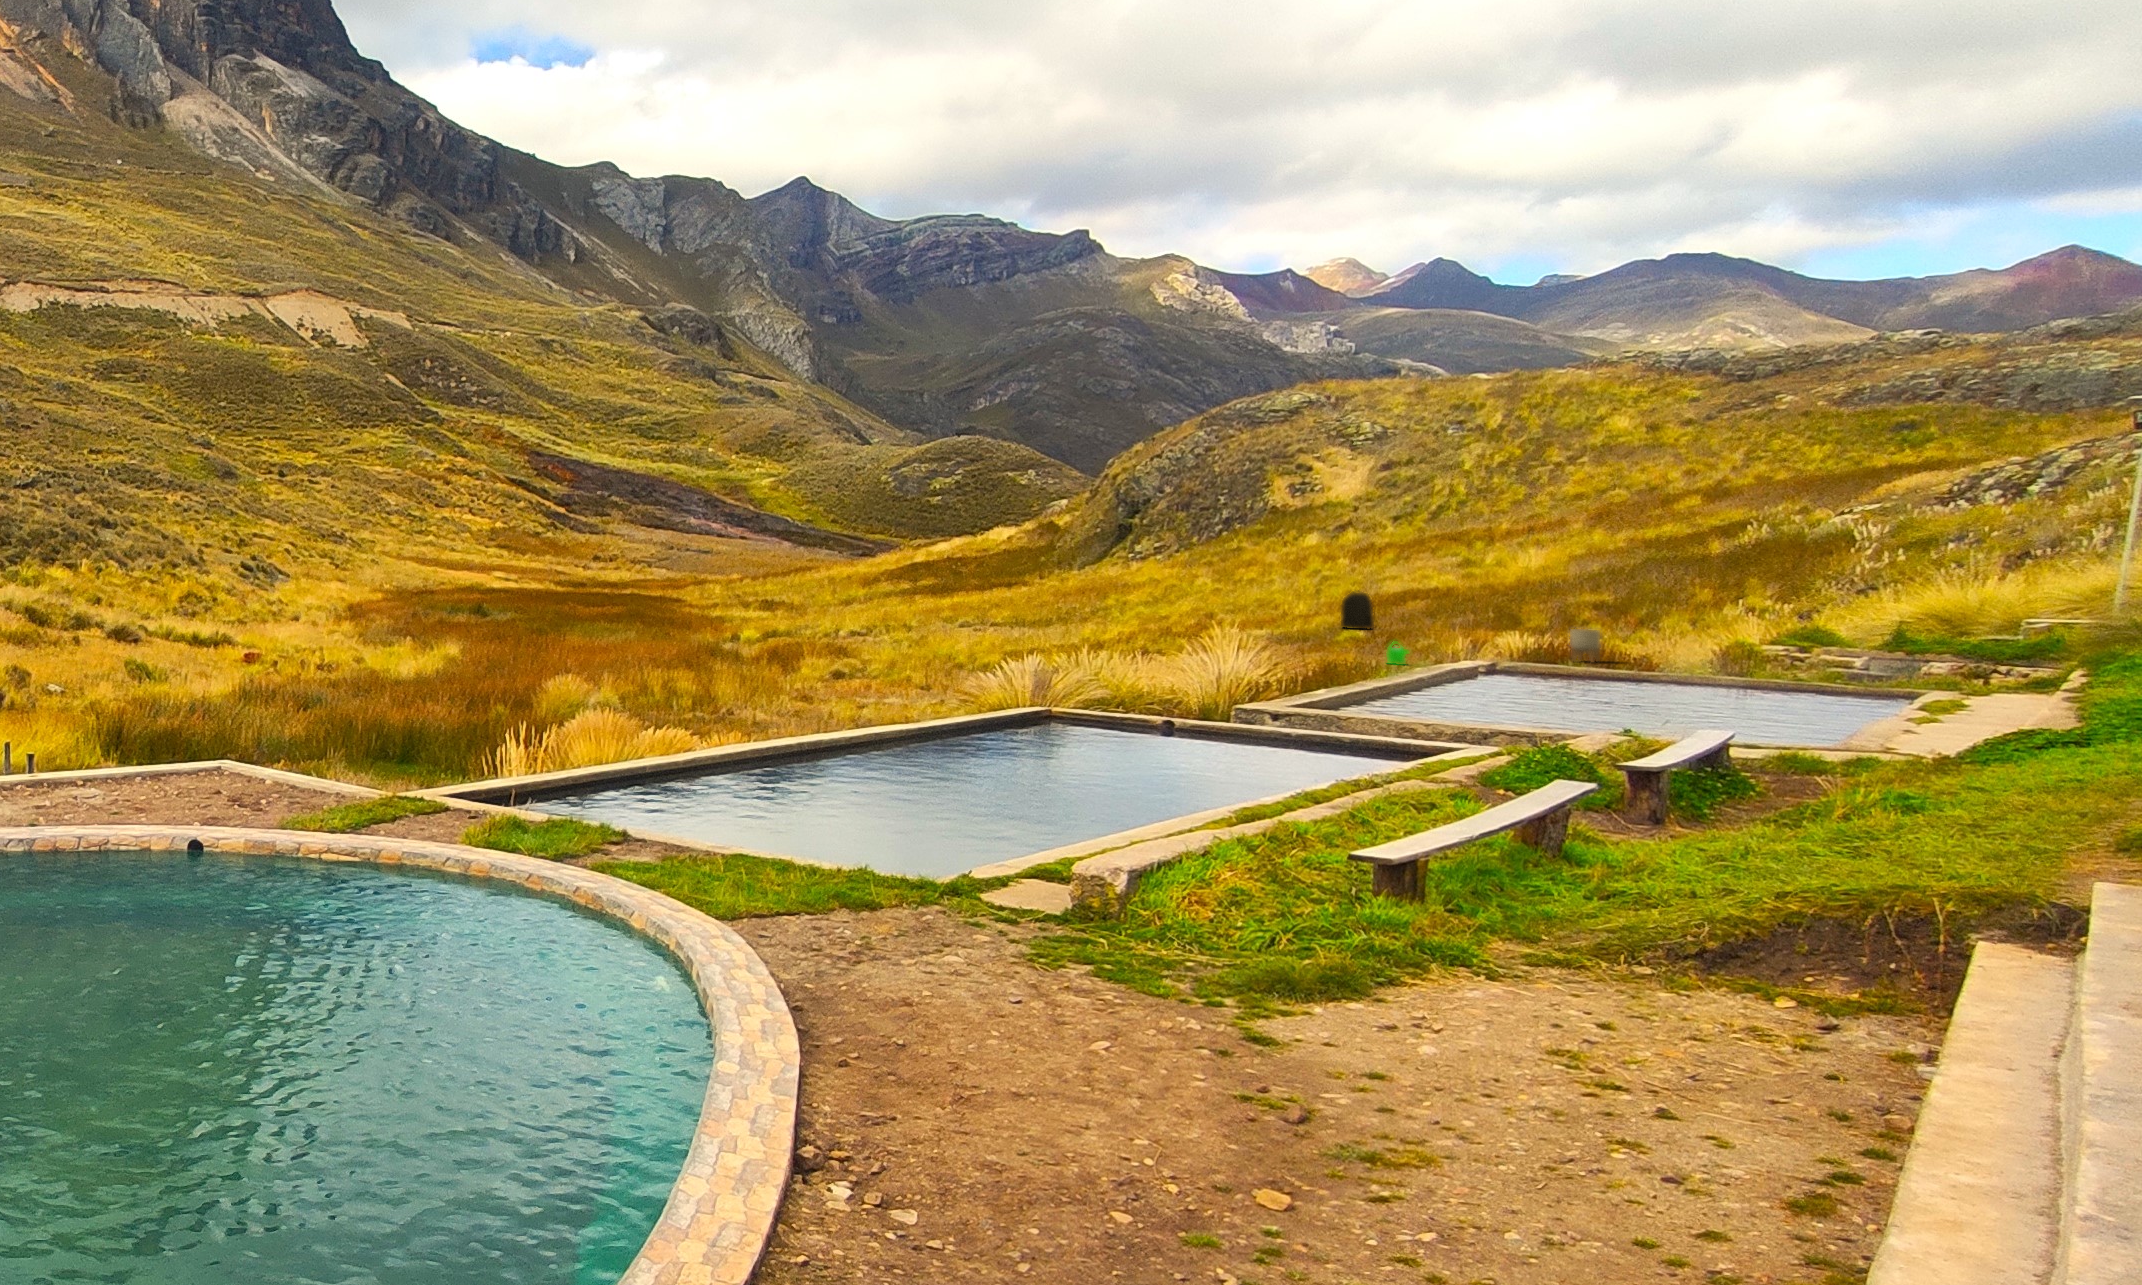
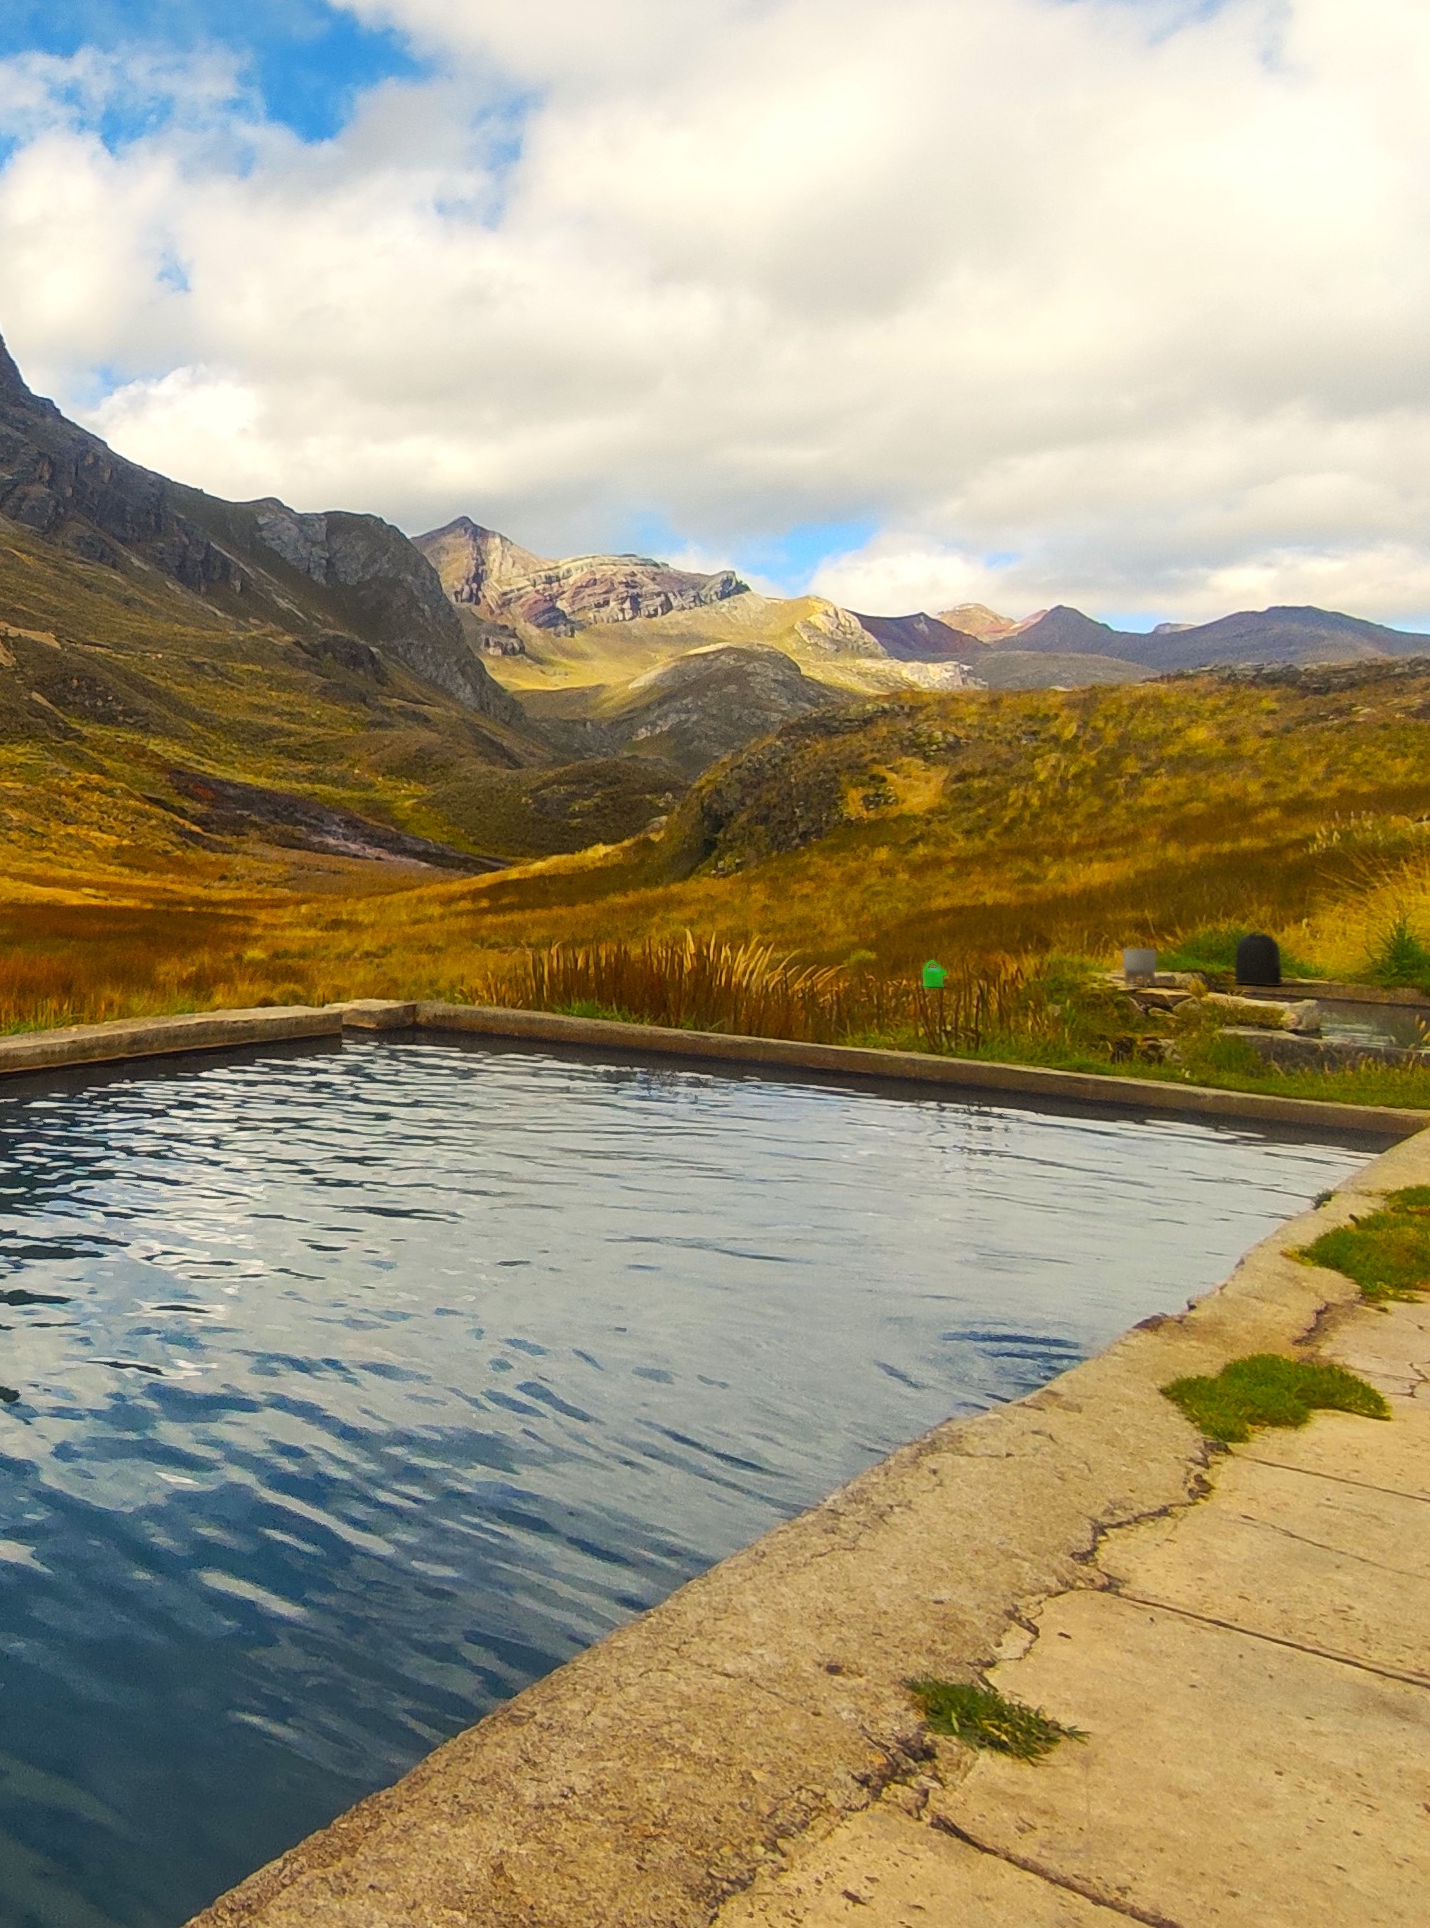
backpack: present [1341,590,1374,629] -> present [1235,932,1282,986]

